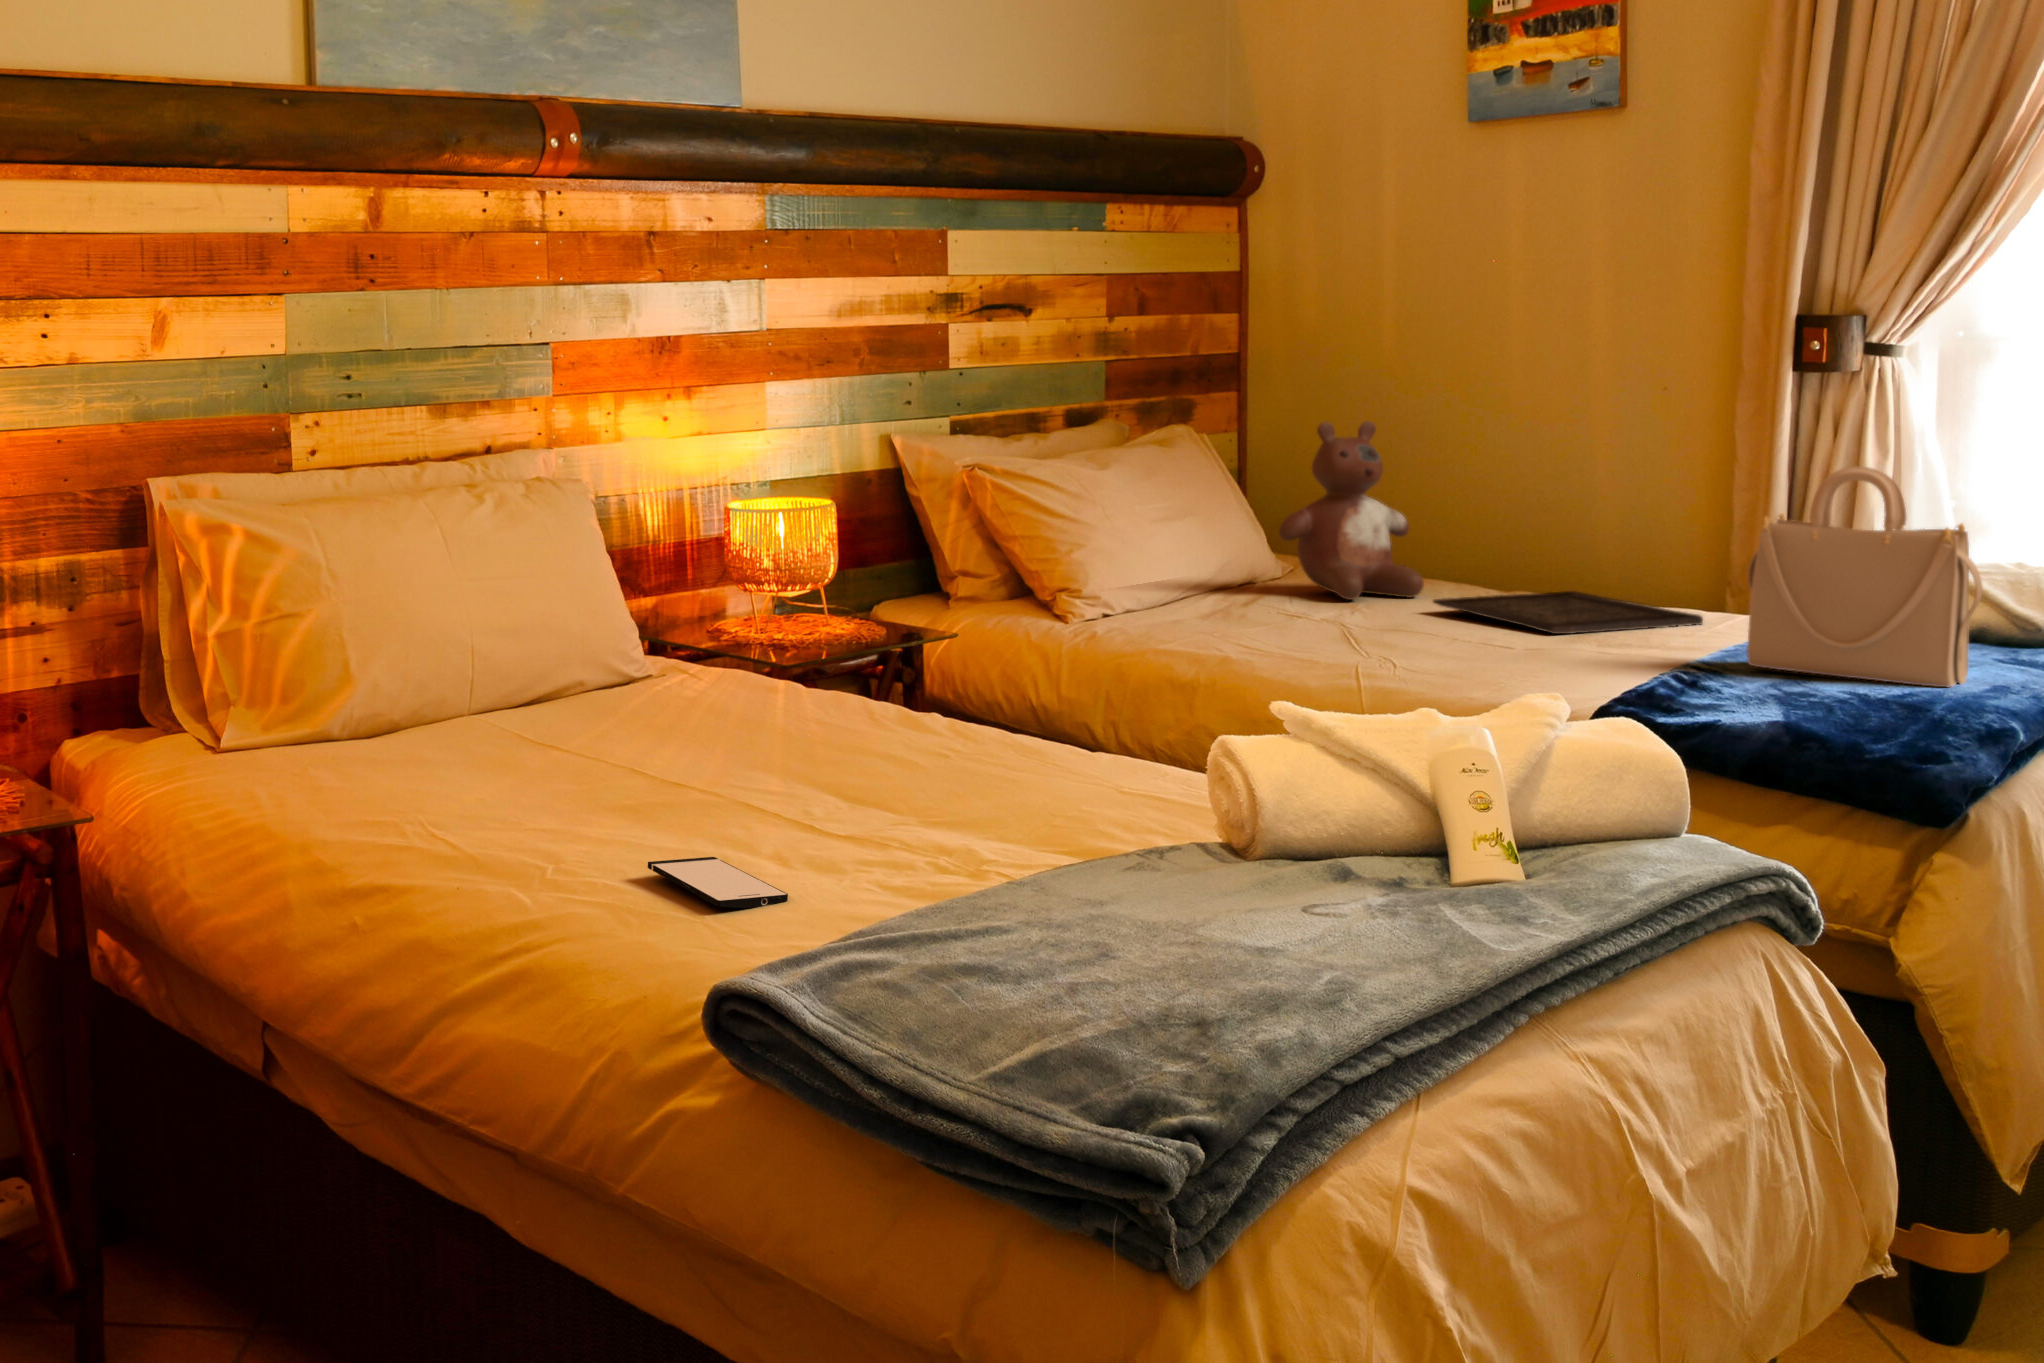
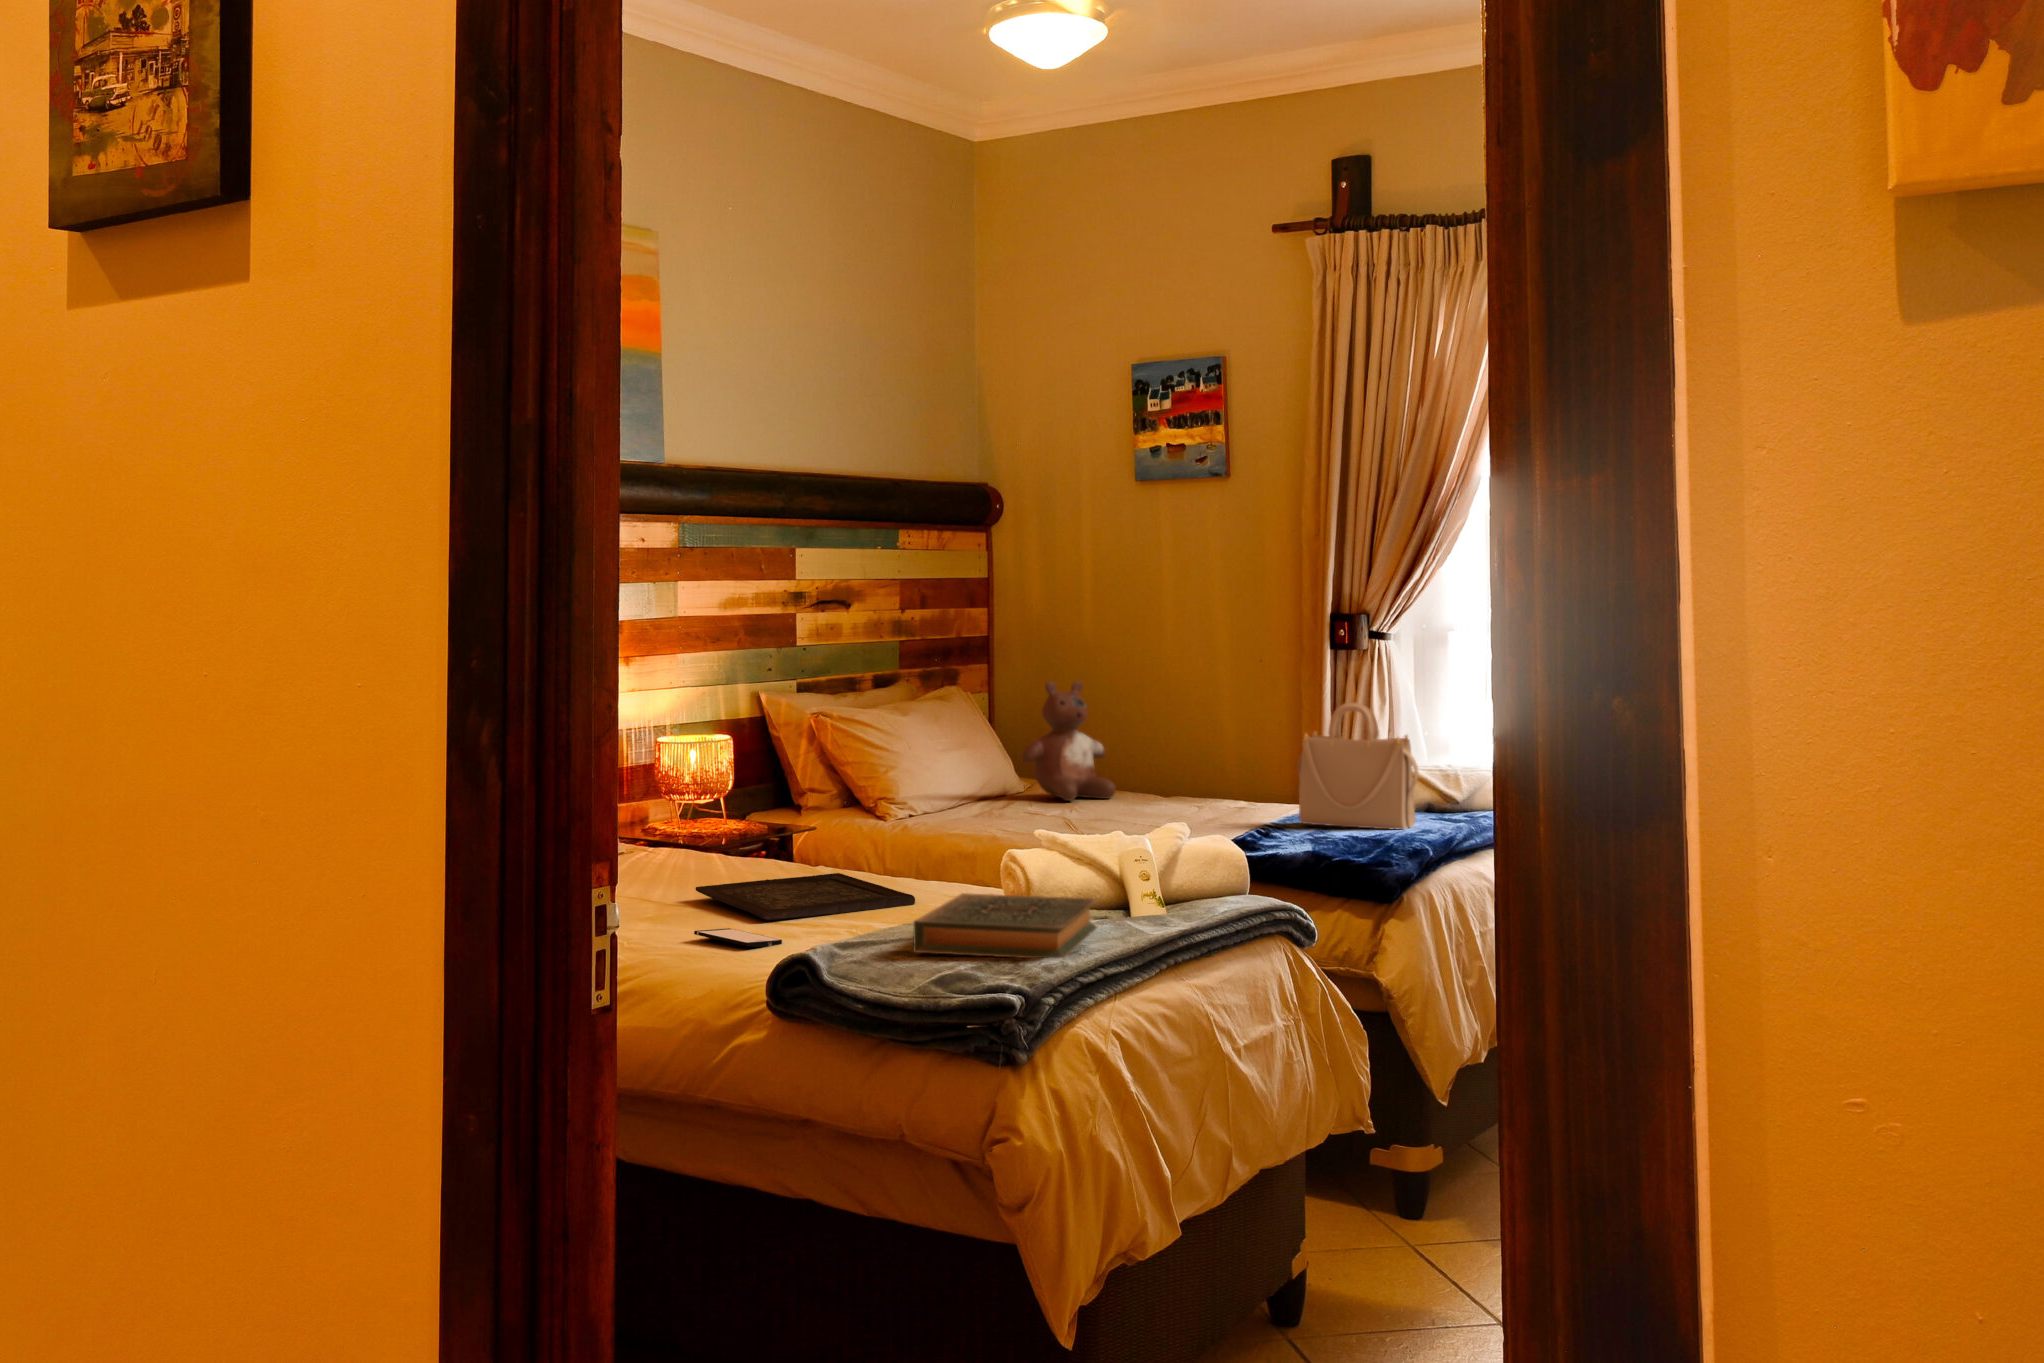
tray: present [1433,591,1703,634] -> present [696,873,915,920]
hardback book: none [1007,823,1390,1010] -> present [914,893,1098,958]

